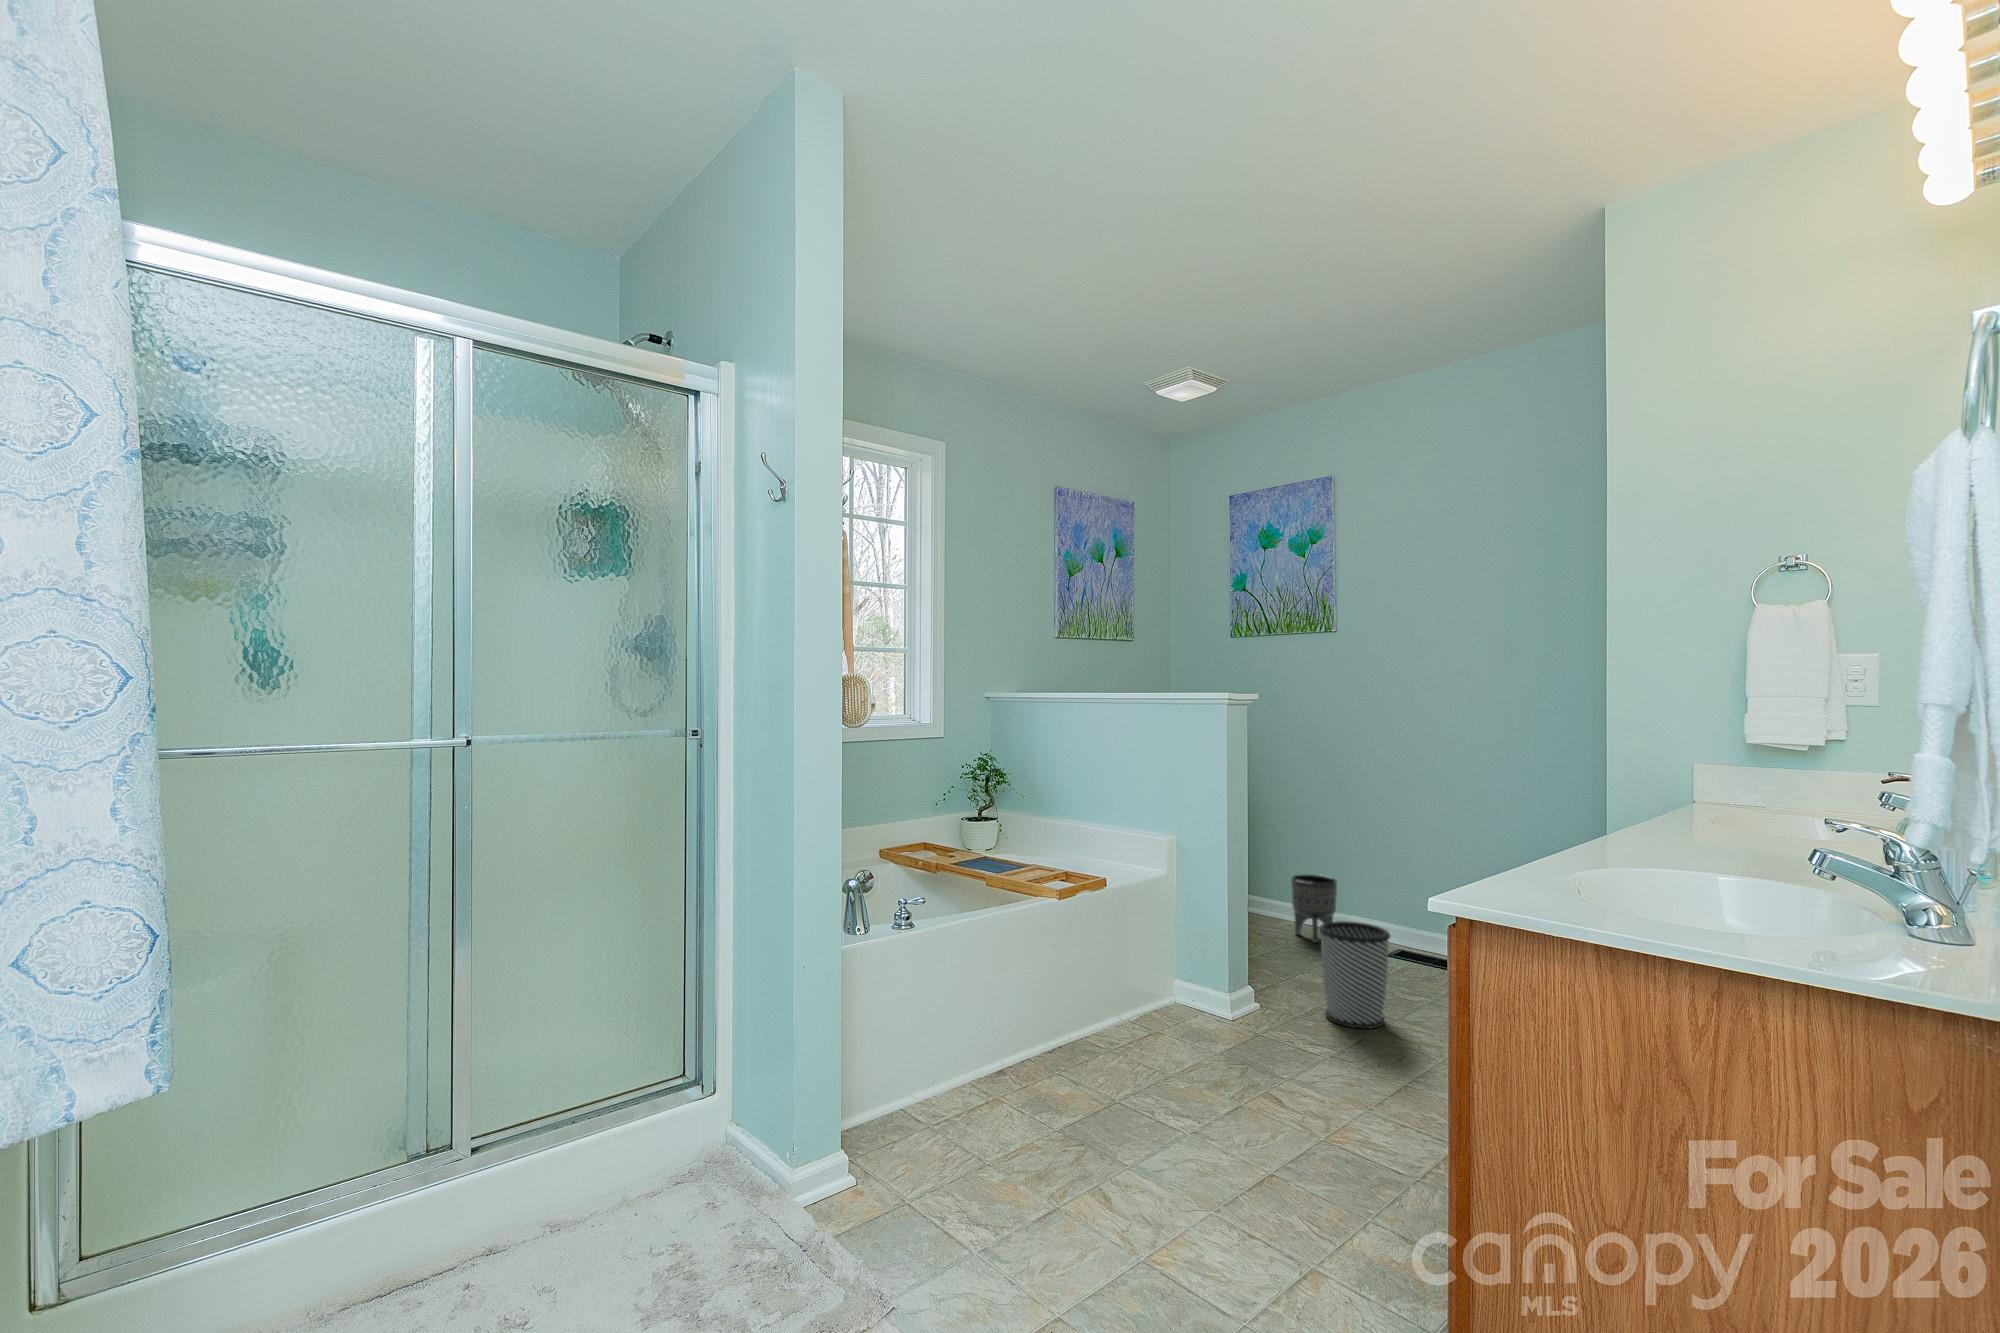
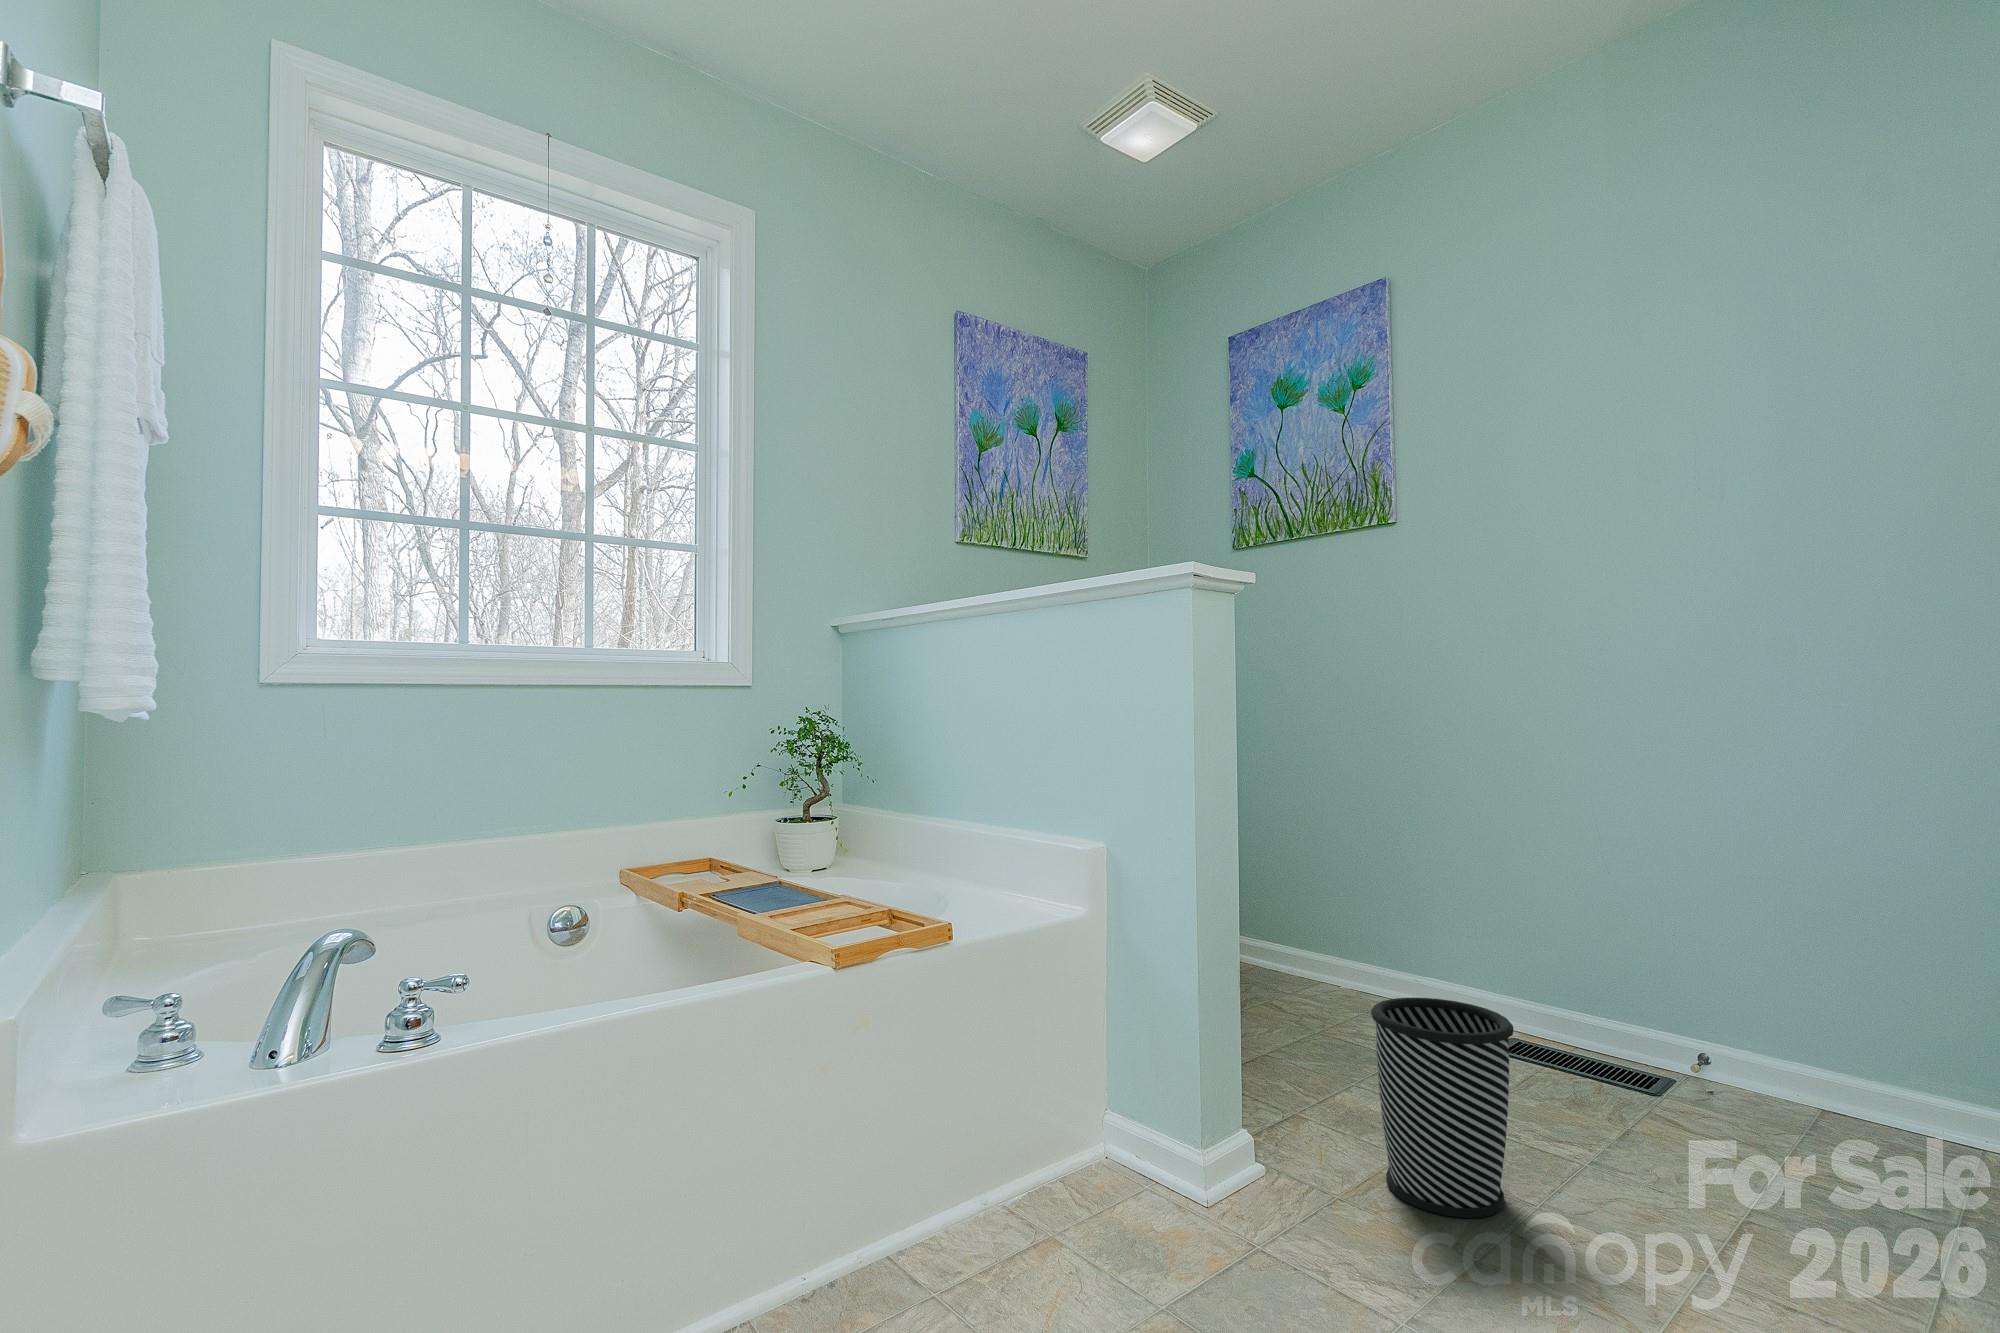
planter: present [1291,875,1337,943] -> none [1328,913,1404,1027]

